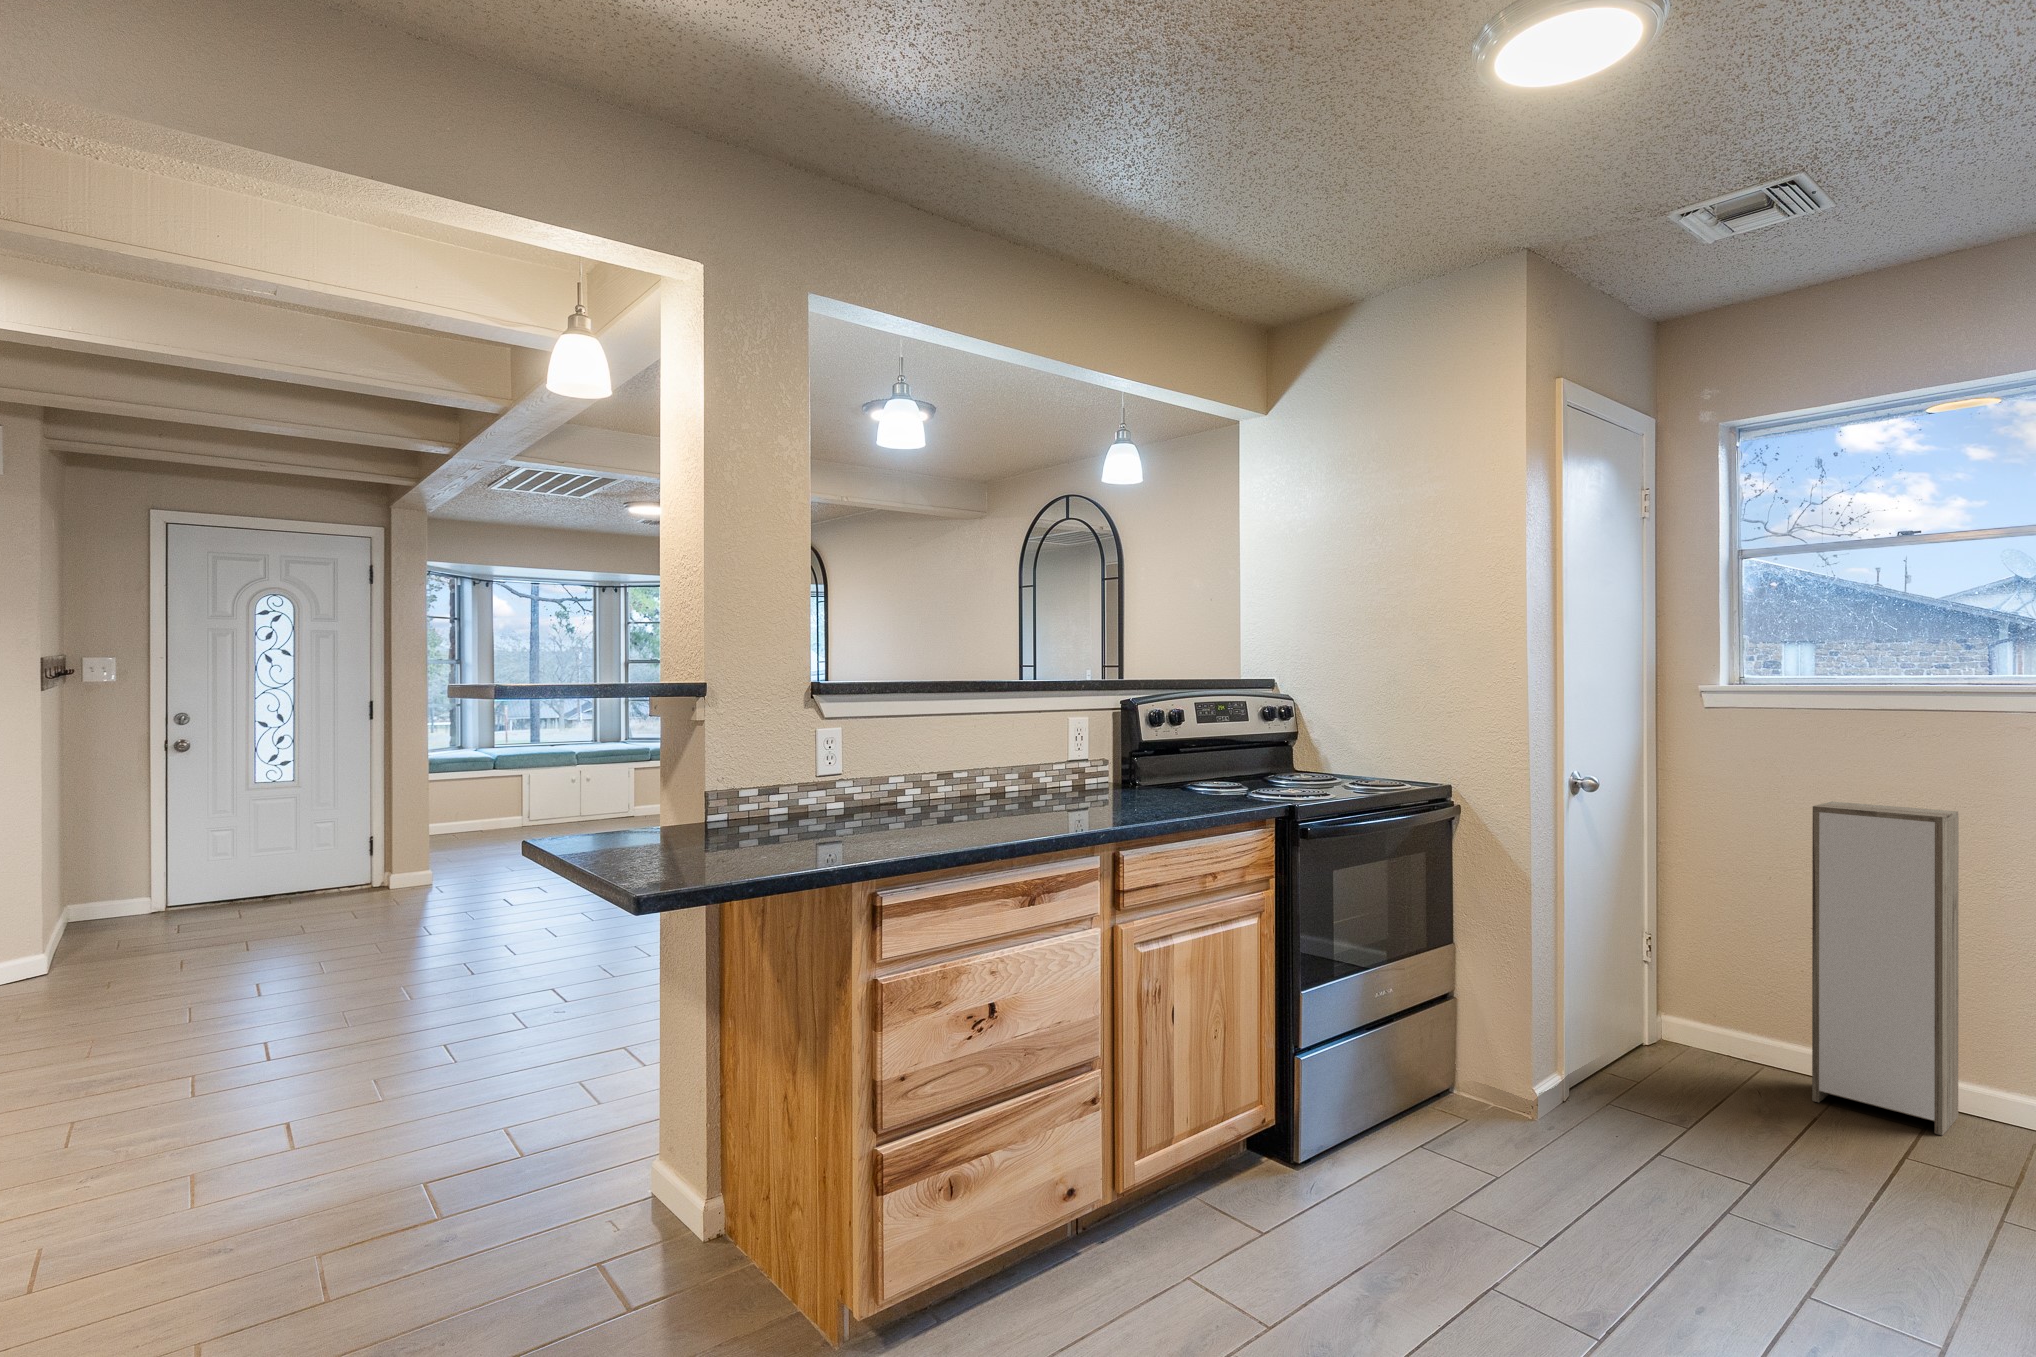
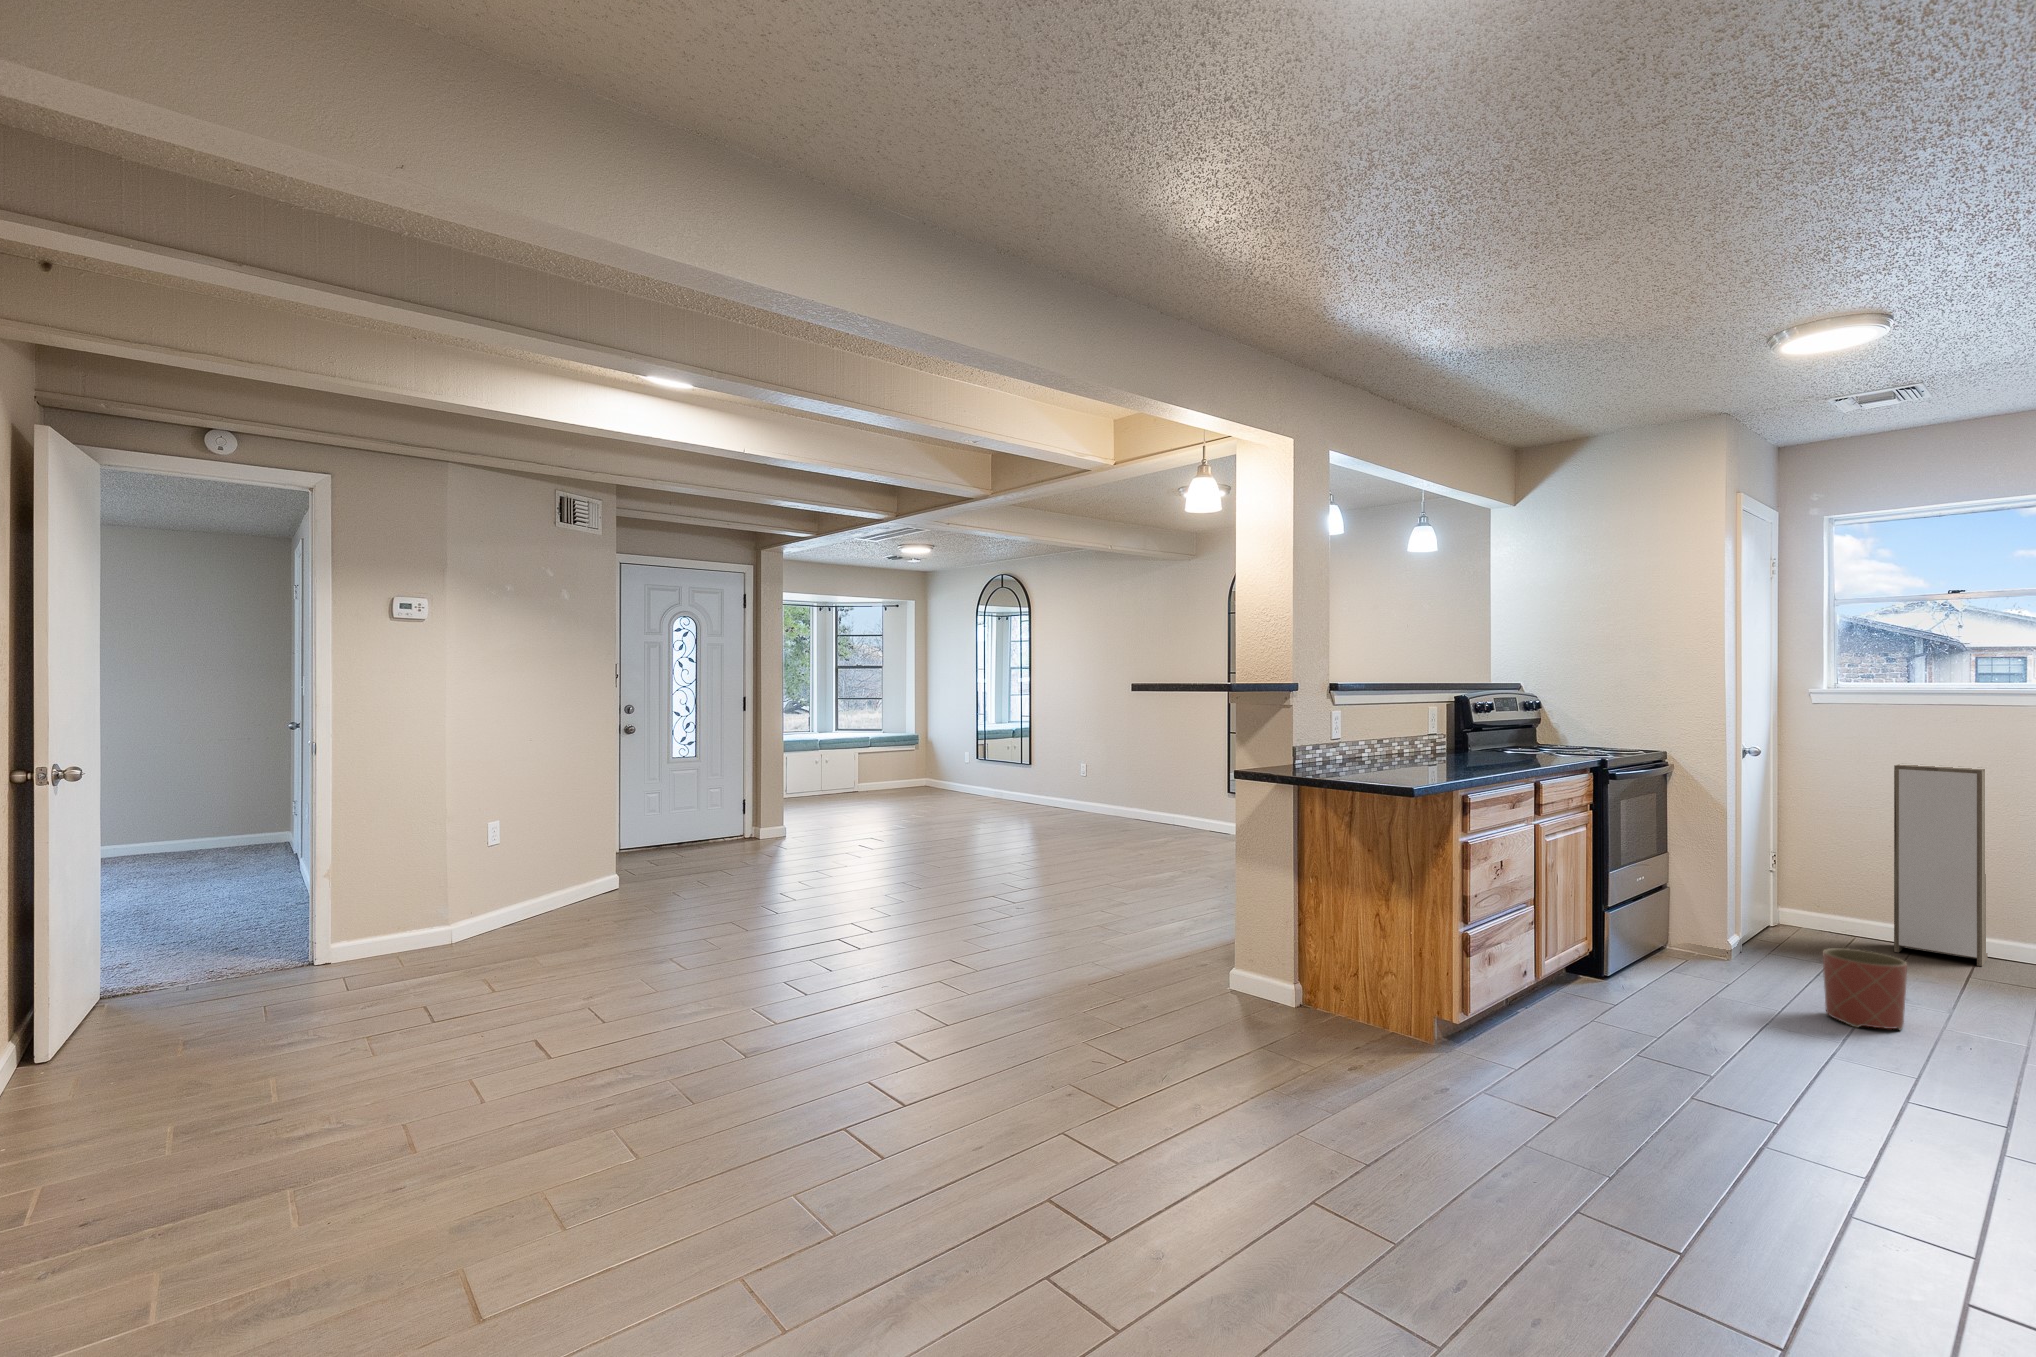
planter: none [1606,1142,1740,1310] -> present [1823,948,1907,1030]

